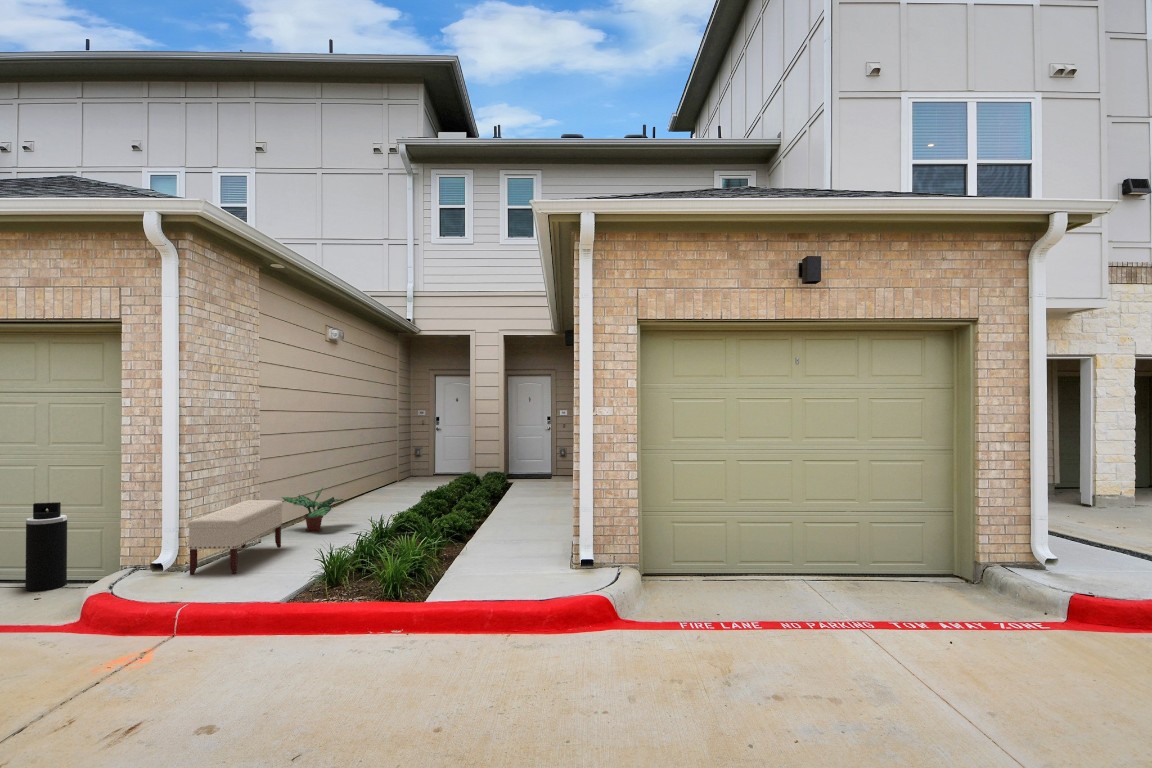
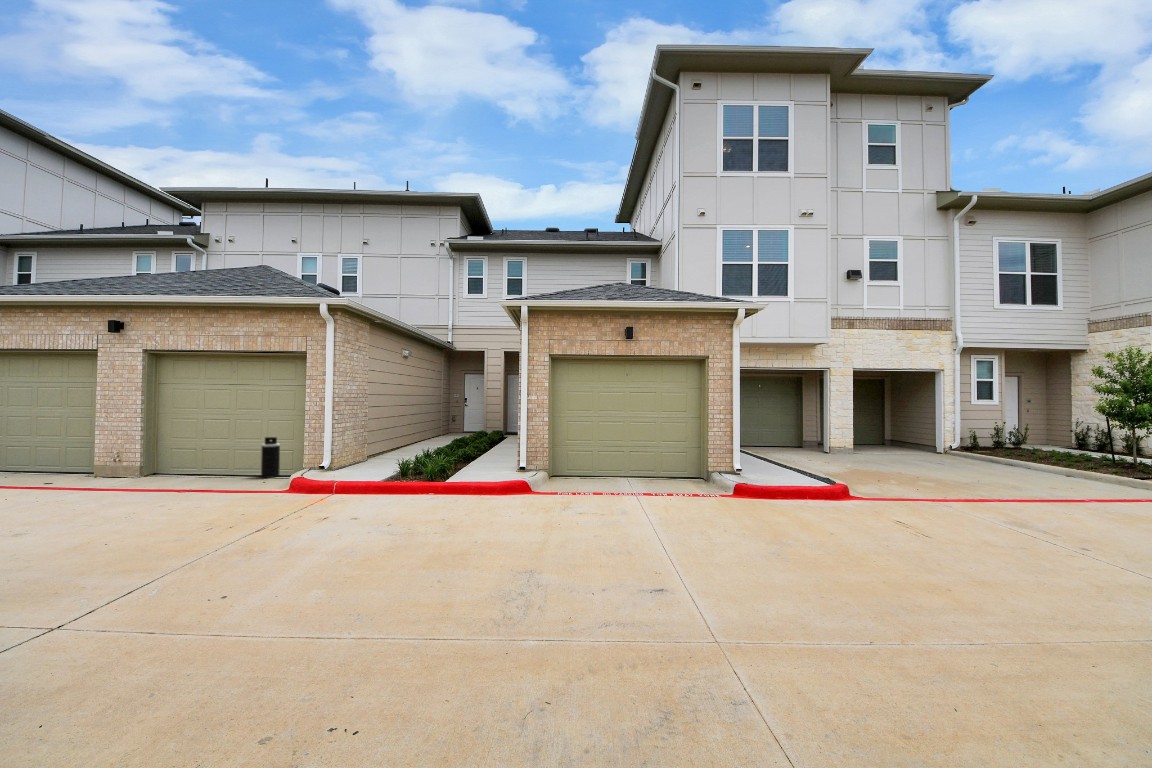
potted plant: present [282,488,343,532] -> none [378,435,410,458]
bench: present [188,500,283,575] -> none [337,439,380,472]

